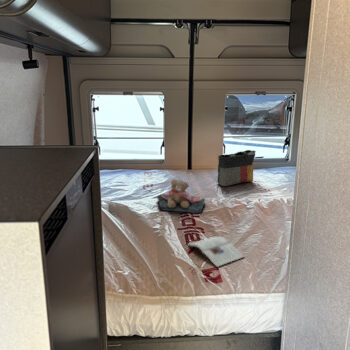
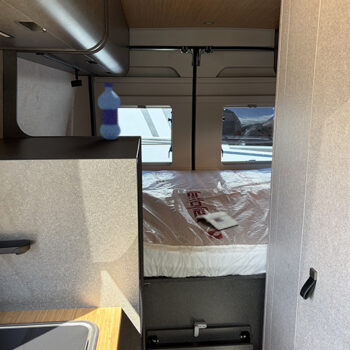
water bottle: none [20,67,63,158] -> present [98,83,121,139]
tote bag: present [217,150,256,186] -> none [217,151,248,181]
teddy bear: present [157,180,205,213] -> none [169,172,208,198]

